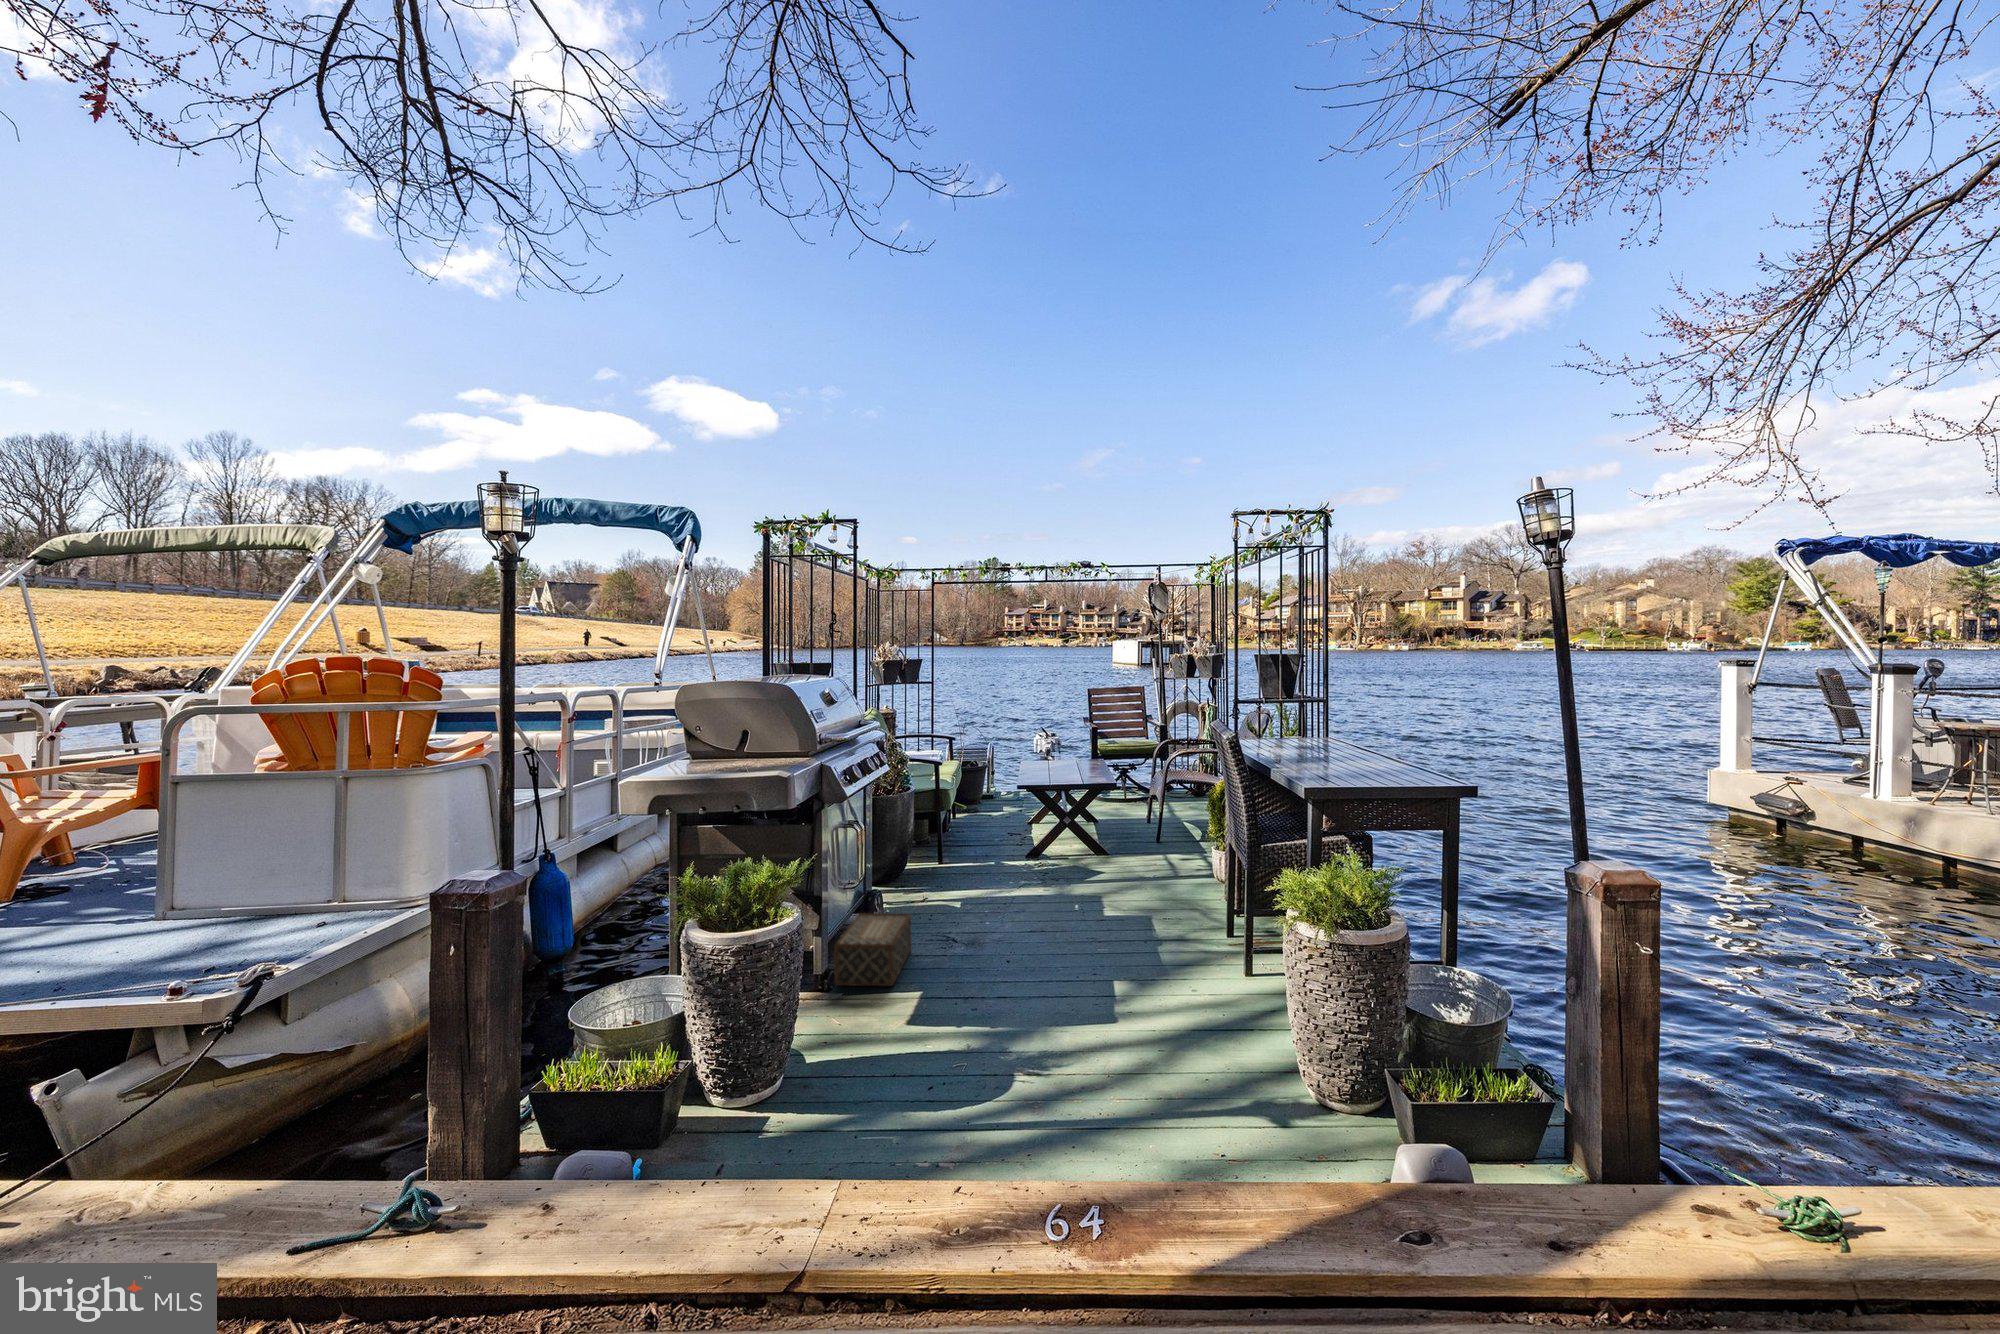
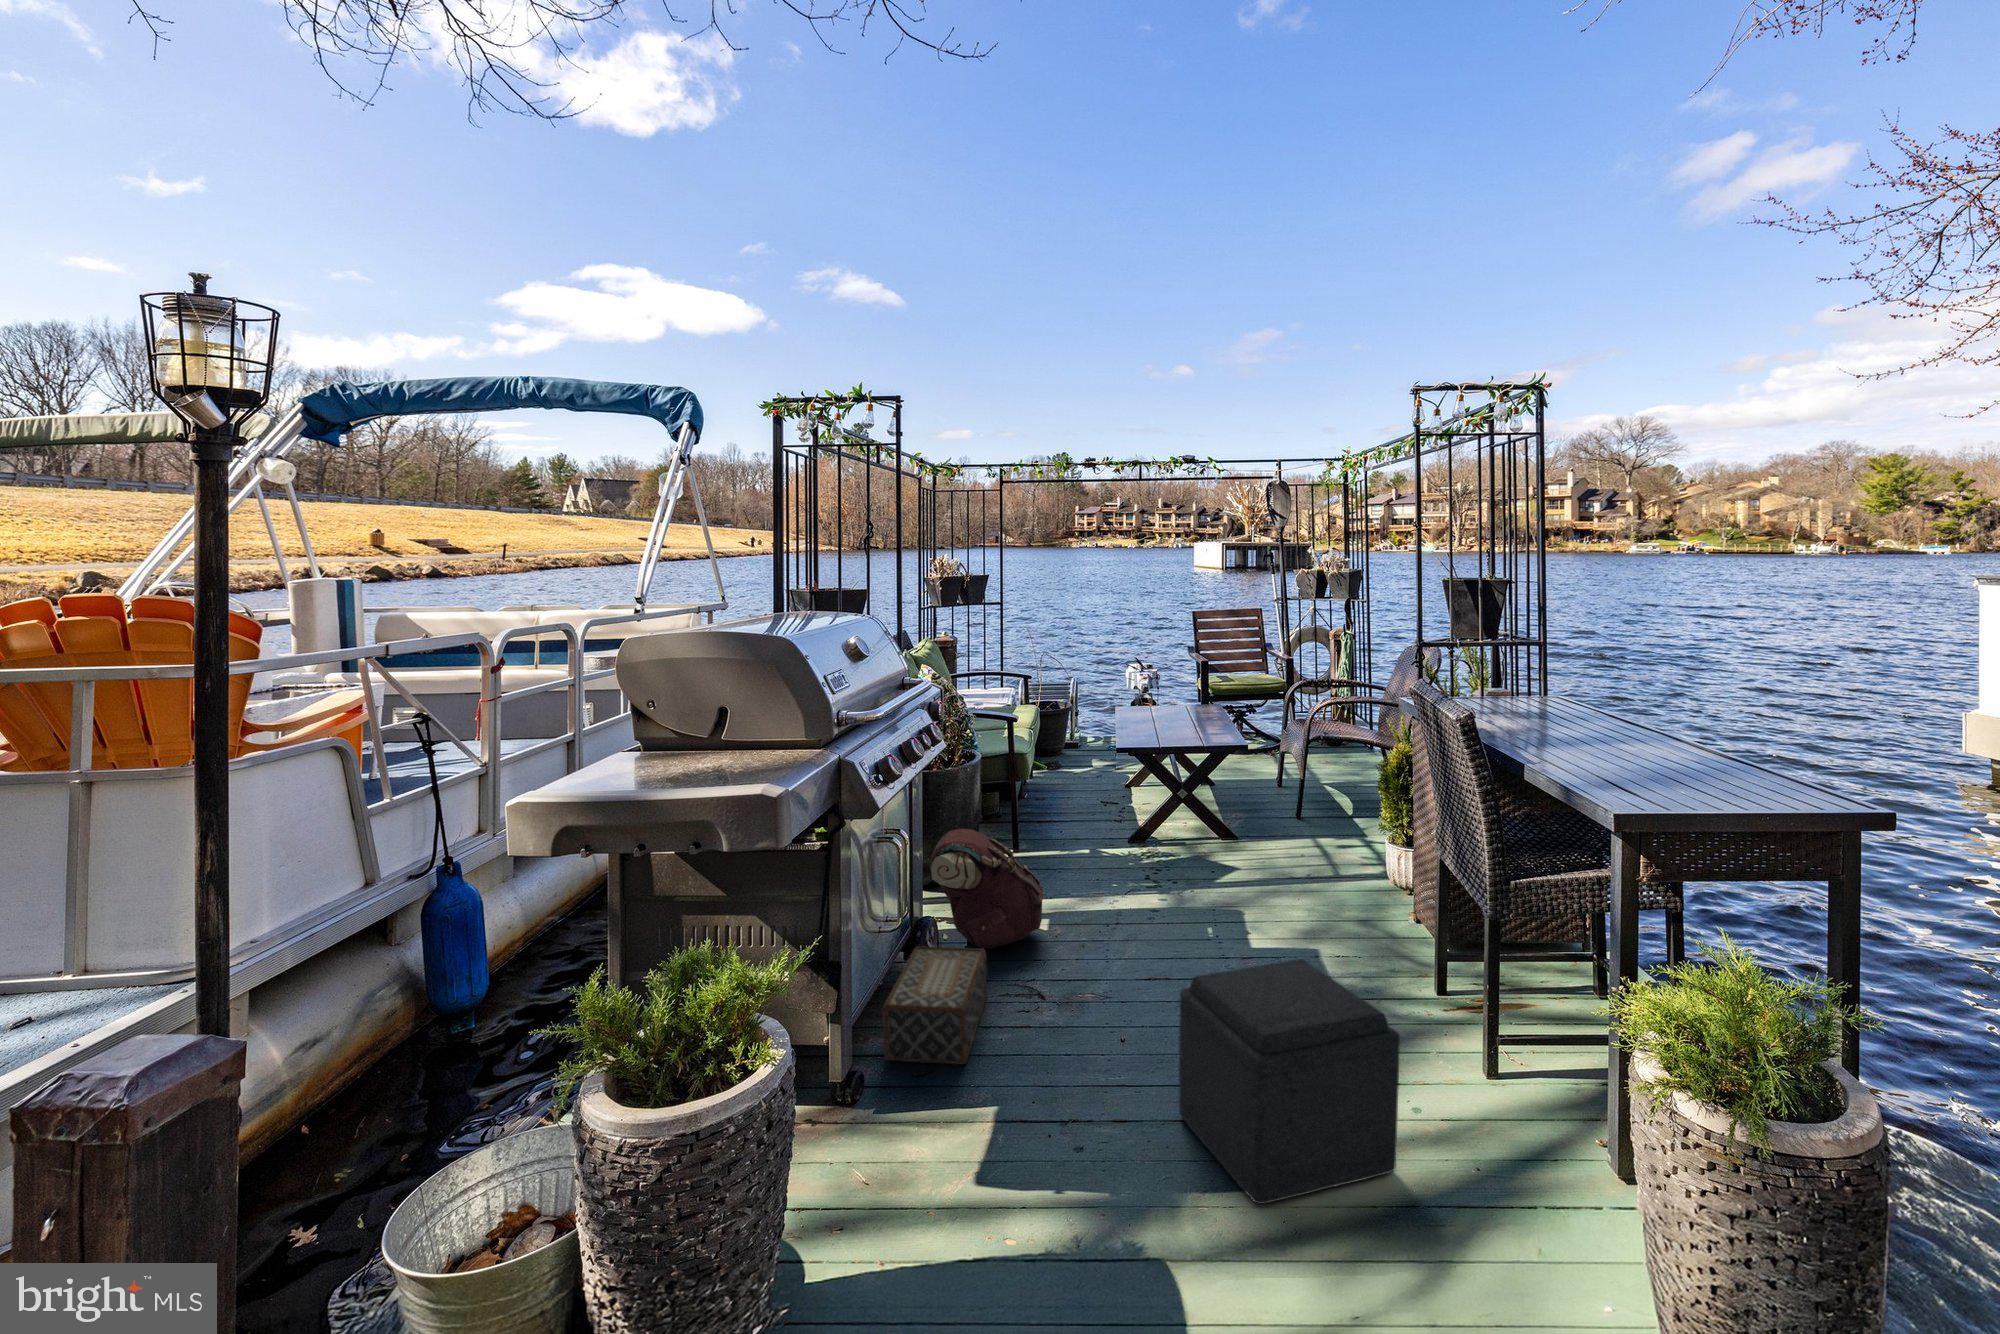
backpack: none [871,835,956,923] -> present [929,829,1043,949]
ottoman: none [1037,898,1175,1047] -> present [1179,959,1400,1204]

